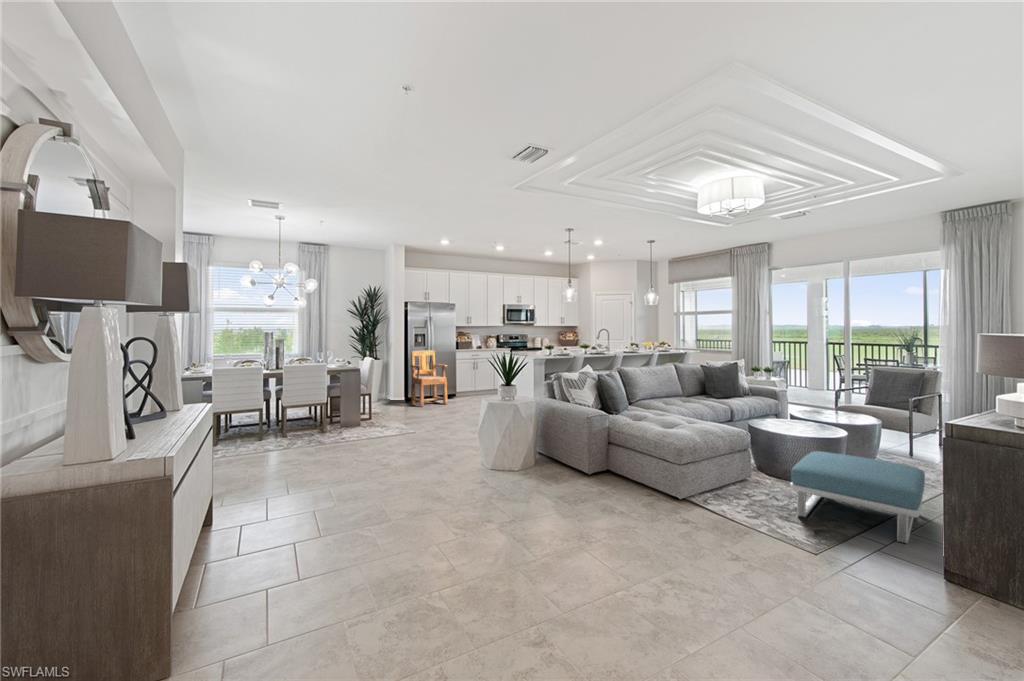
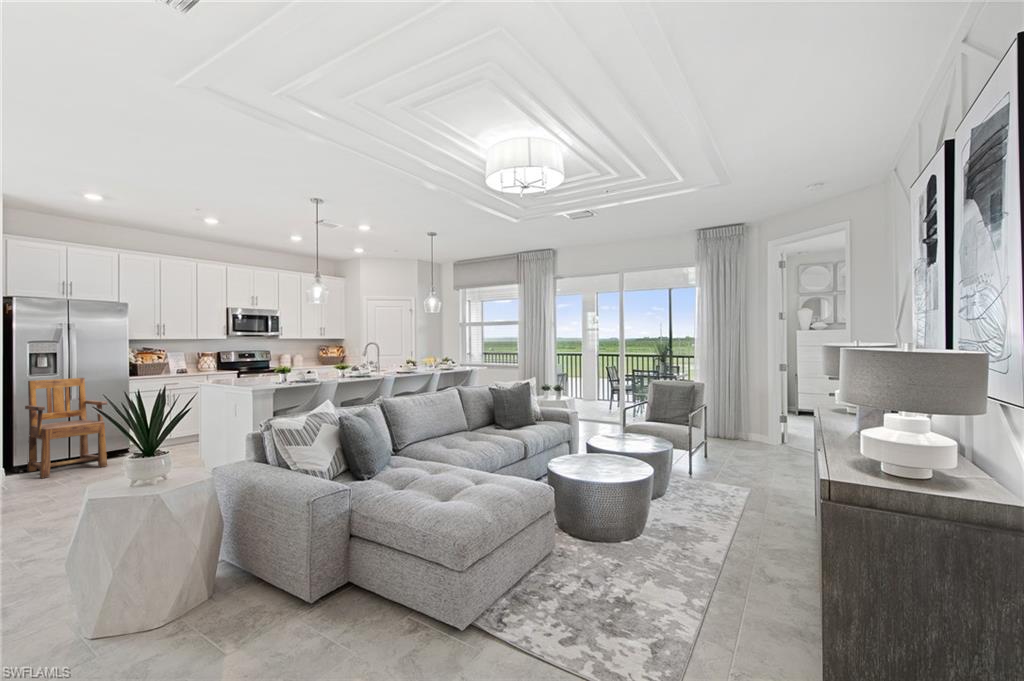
footstool: present [790,451,925,543] -> none [615,505,770,643]

